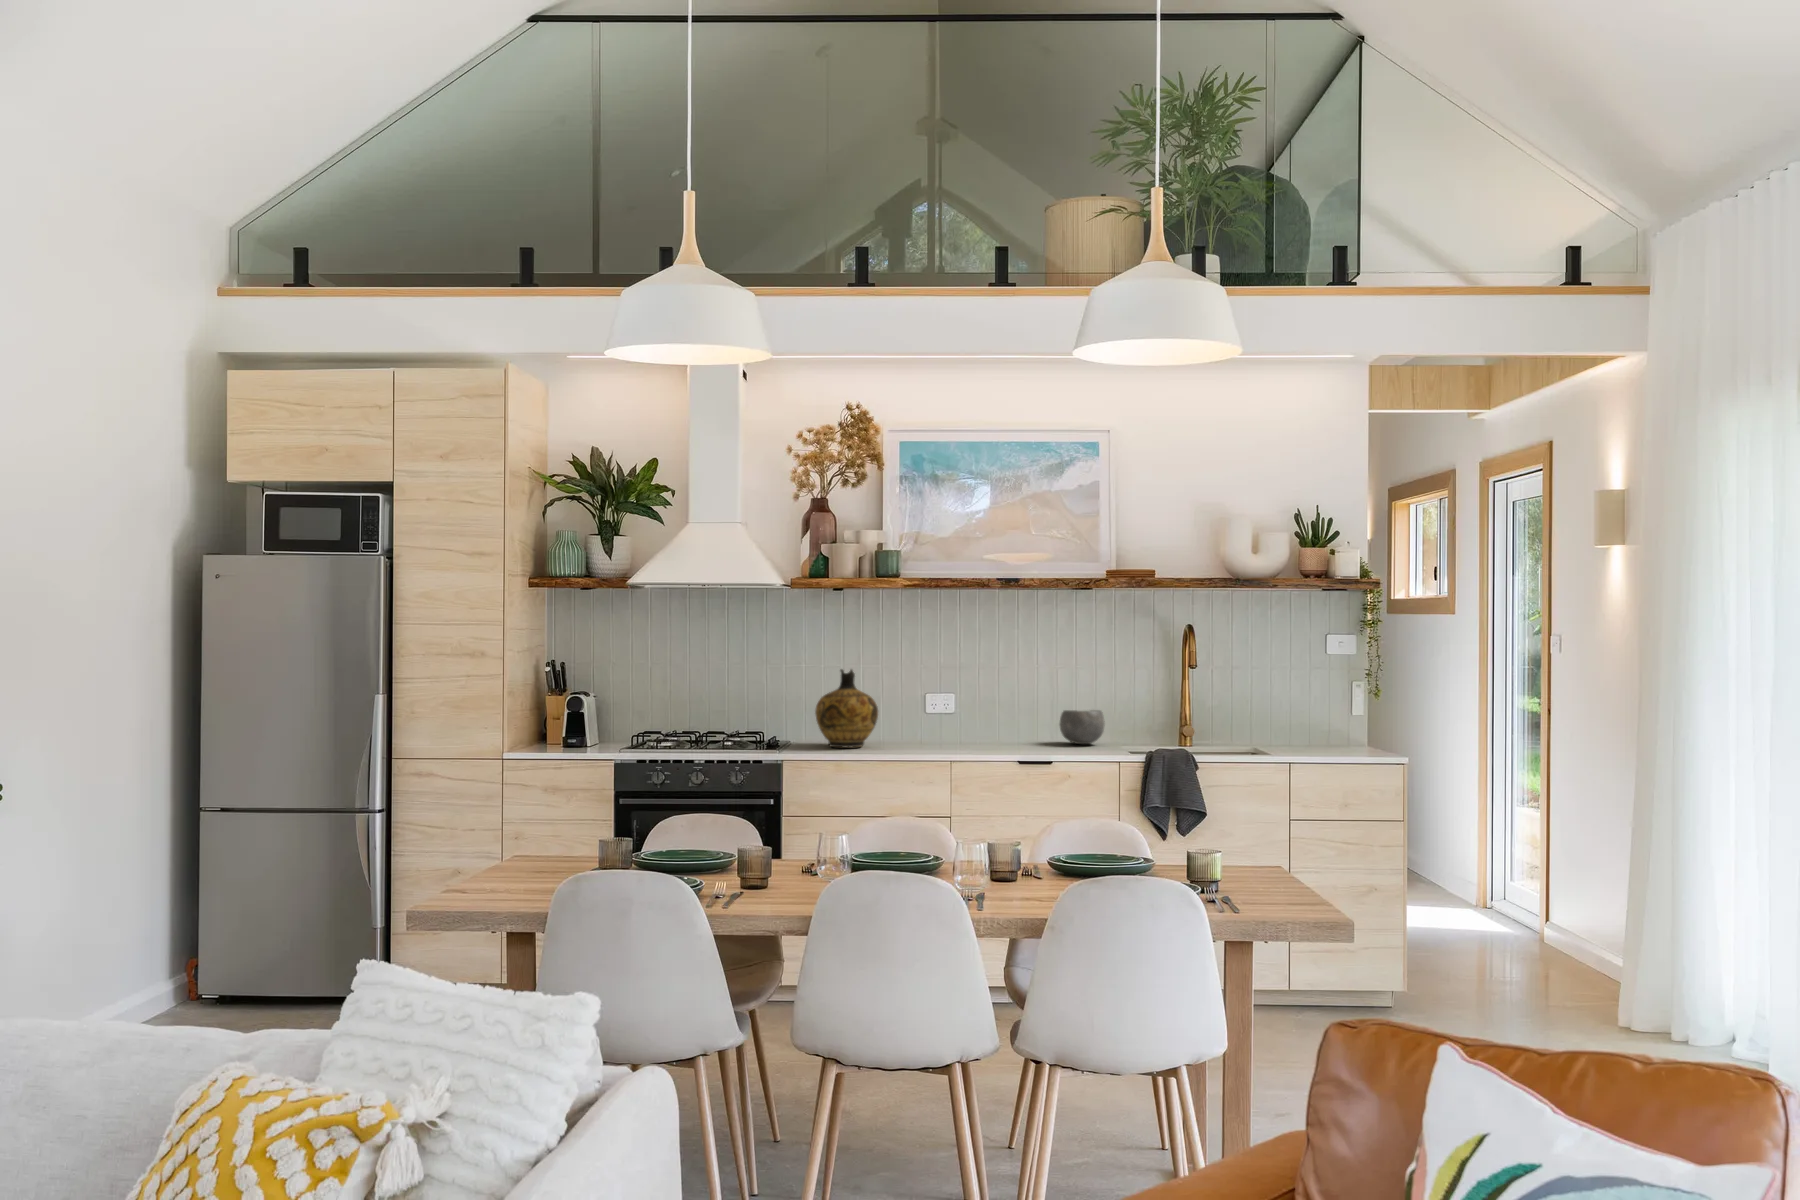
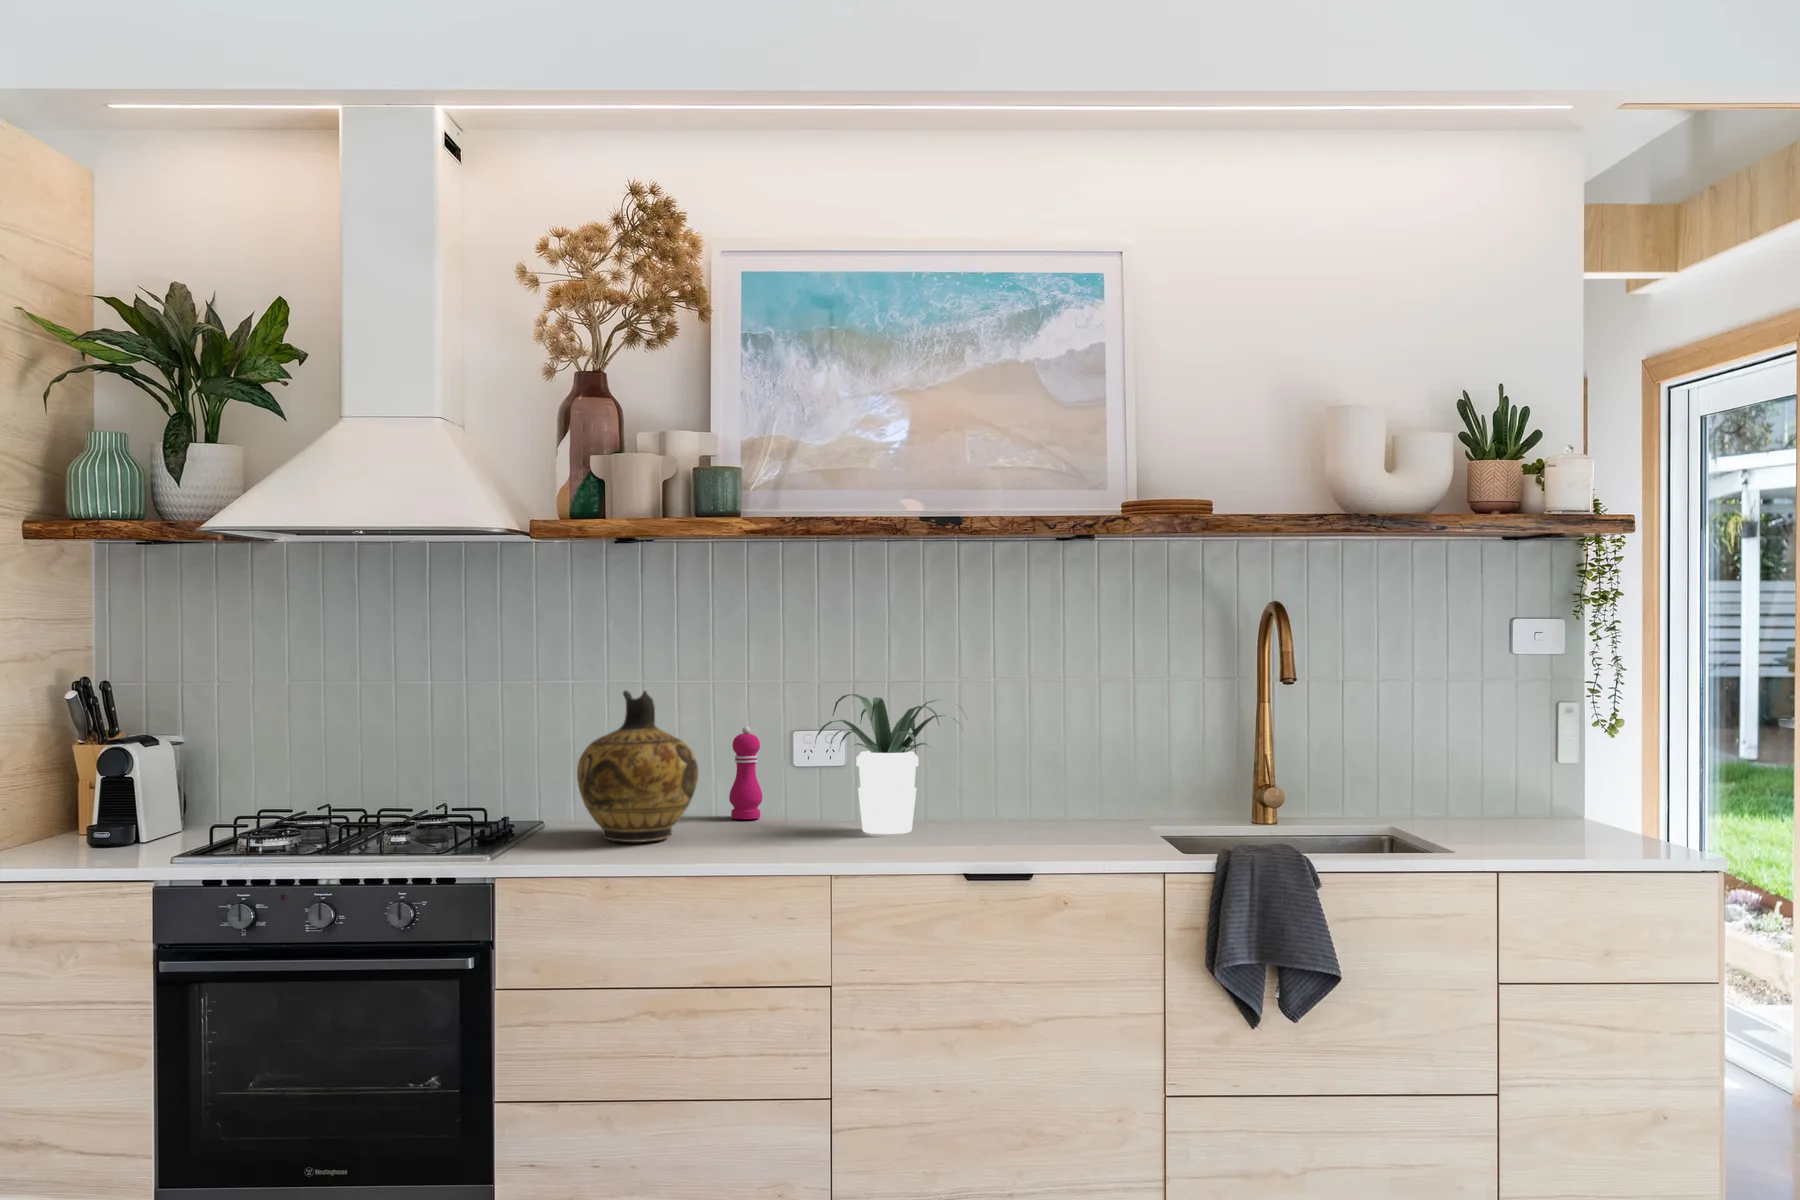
potted plant: none [939,673,1022,747] -> present [815,694,962,834]
pepper mill: none [892,690,910,741] -> present [729,726,762,819]
ceramic bowl: present [1060,710,1105,745] -> none [1035,758,1117,823]

